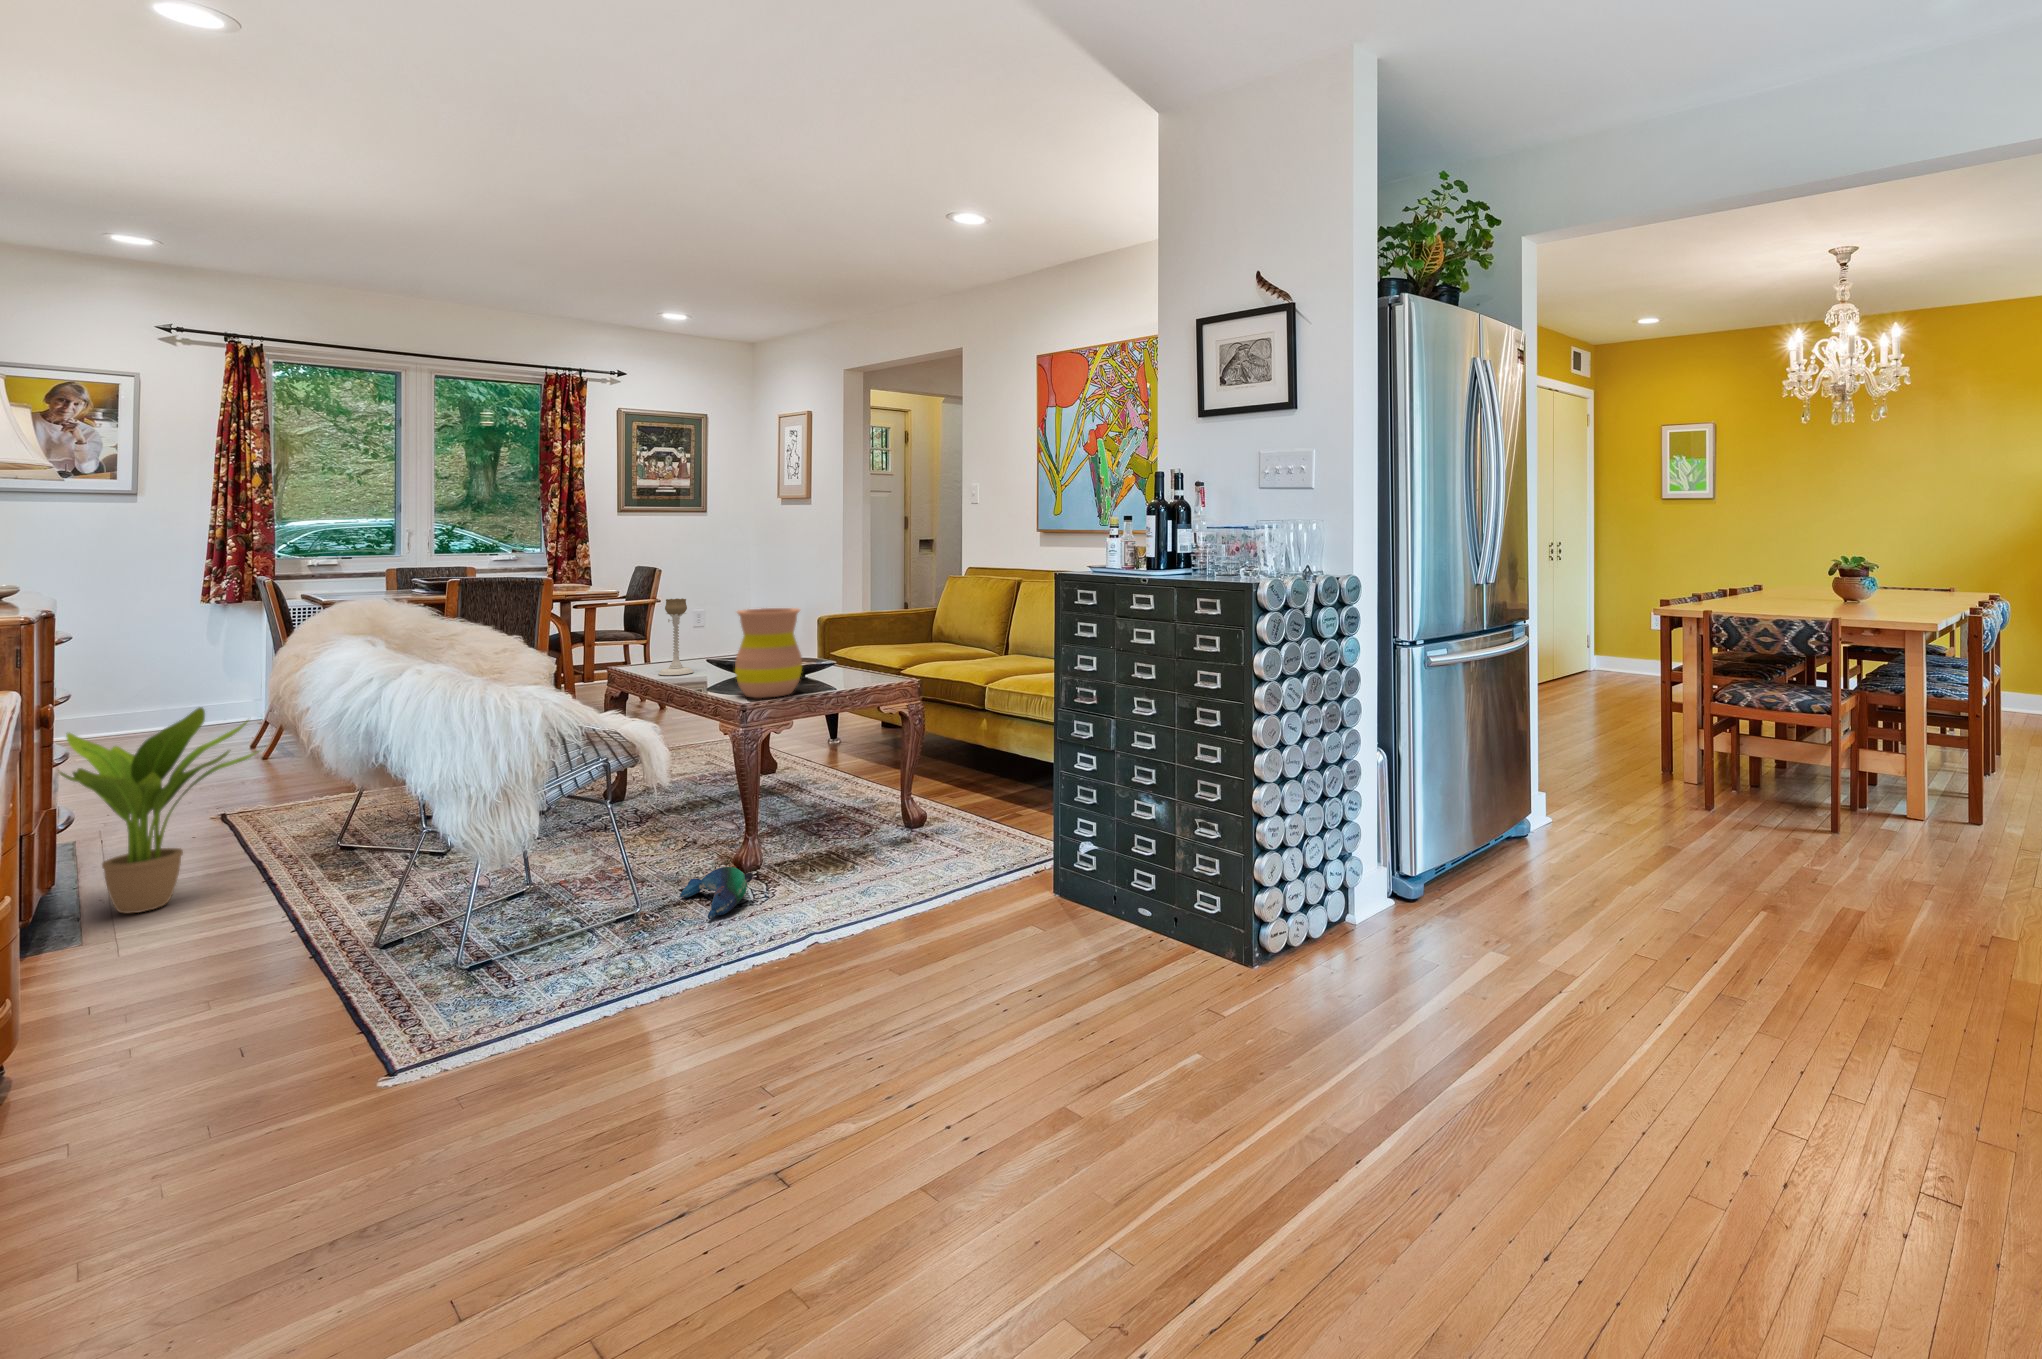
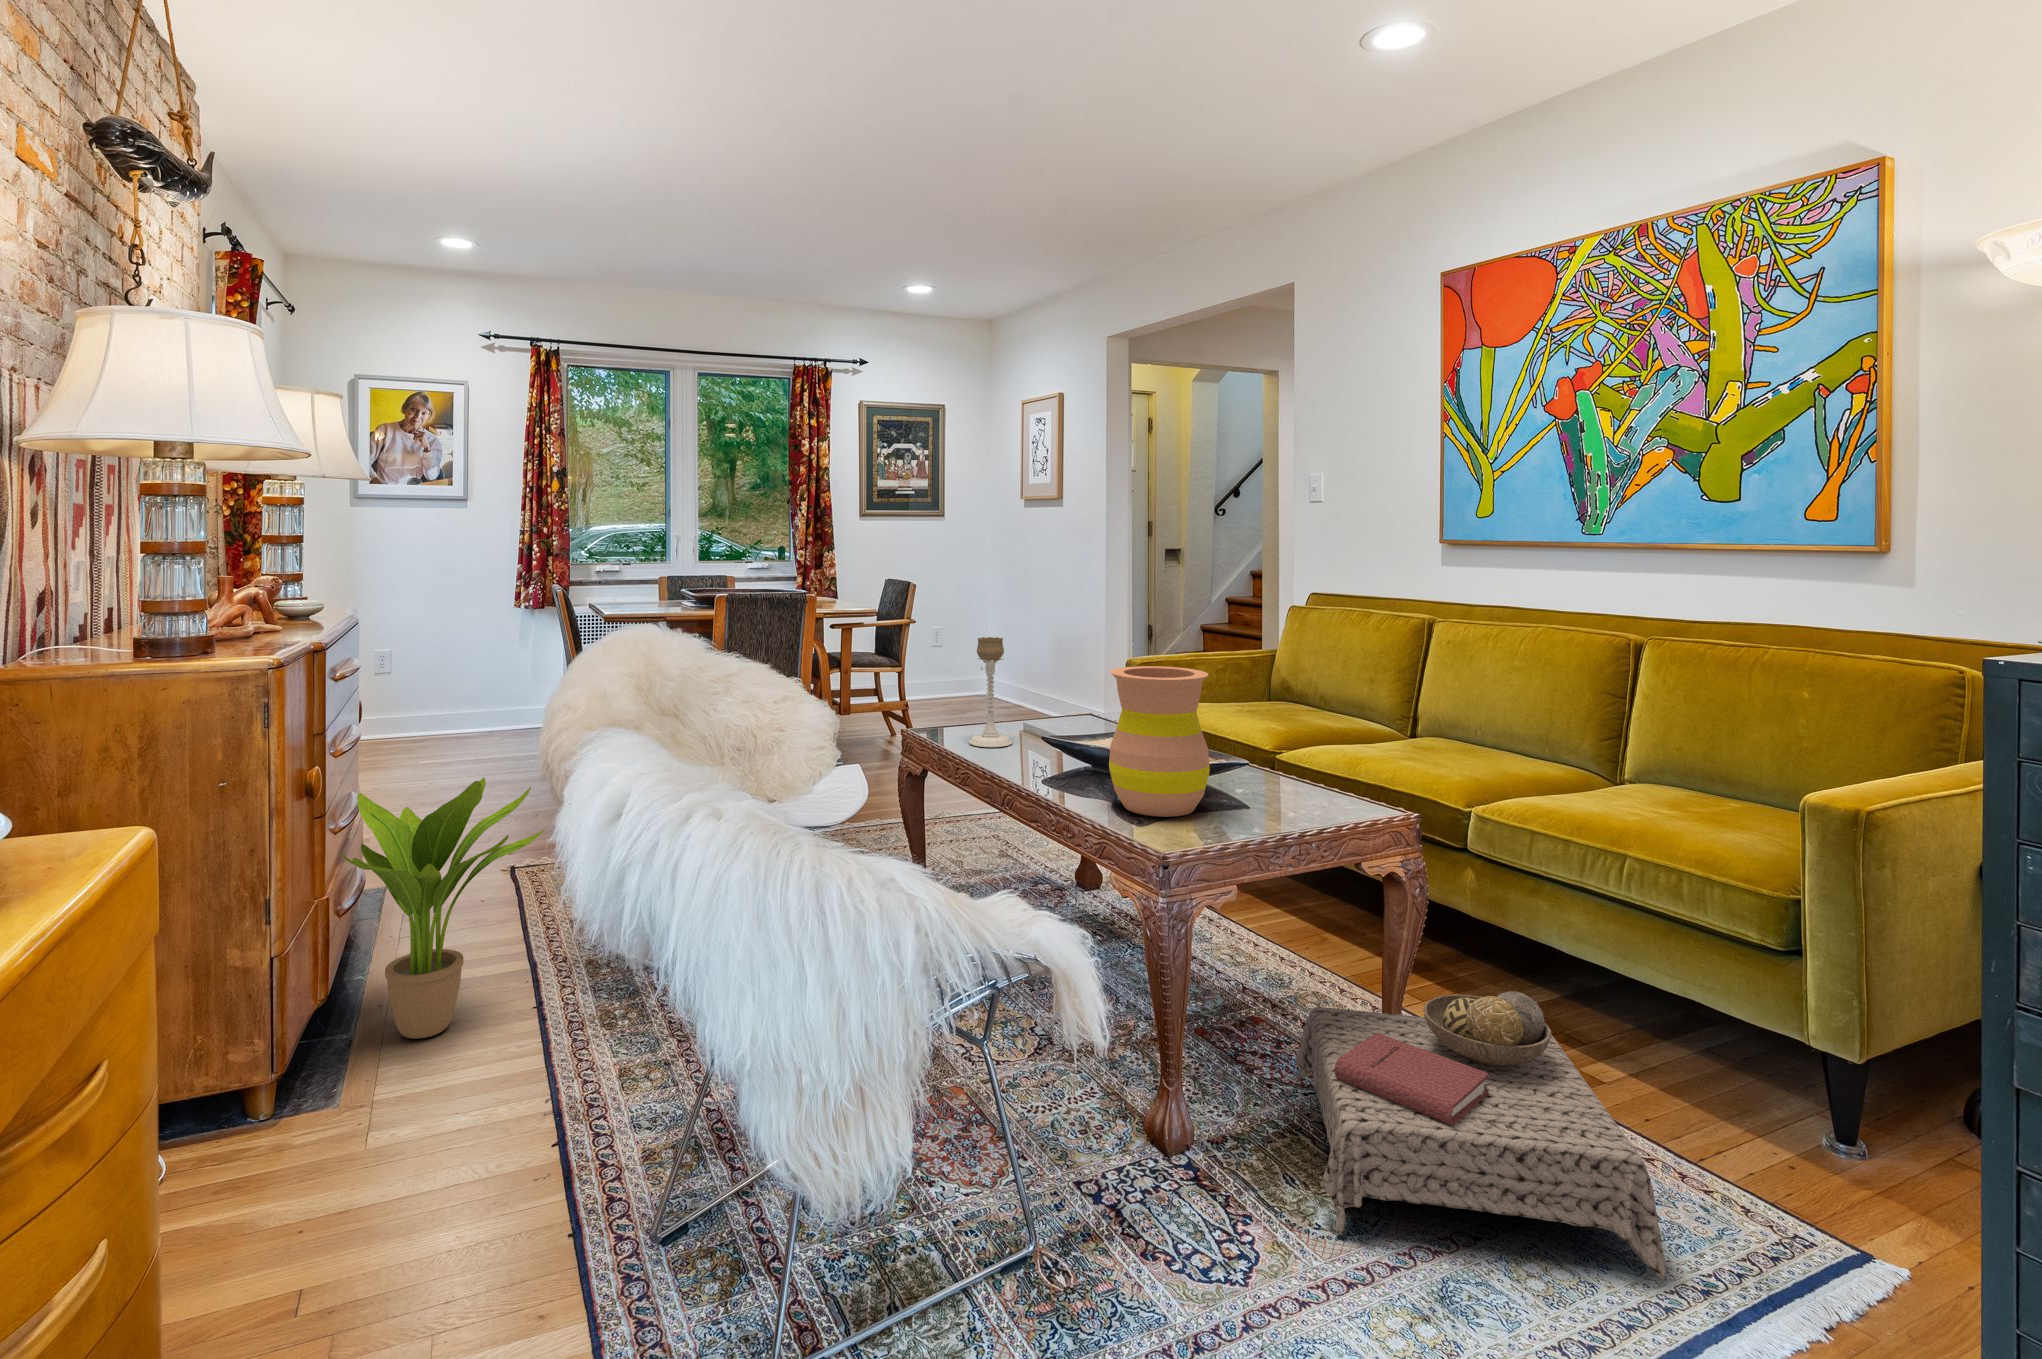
ottoman: none [818,766,987,891] -> present [1295,991,1666,1280]
plush toy: present [680,867,753,919] -> none [1087,1153,1219,1291]

